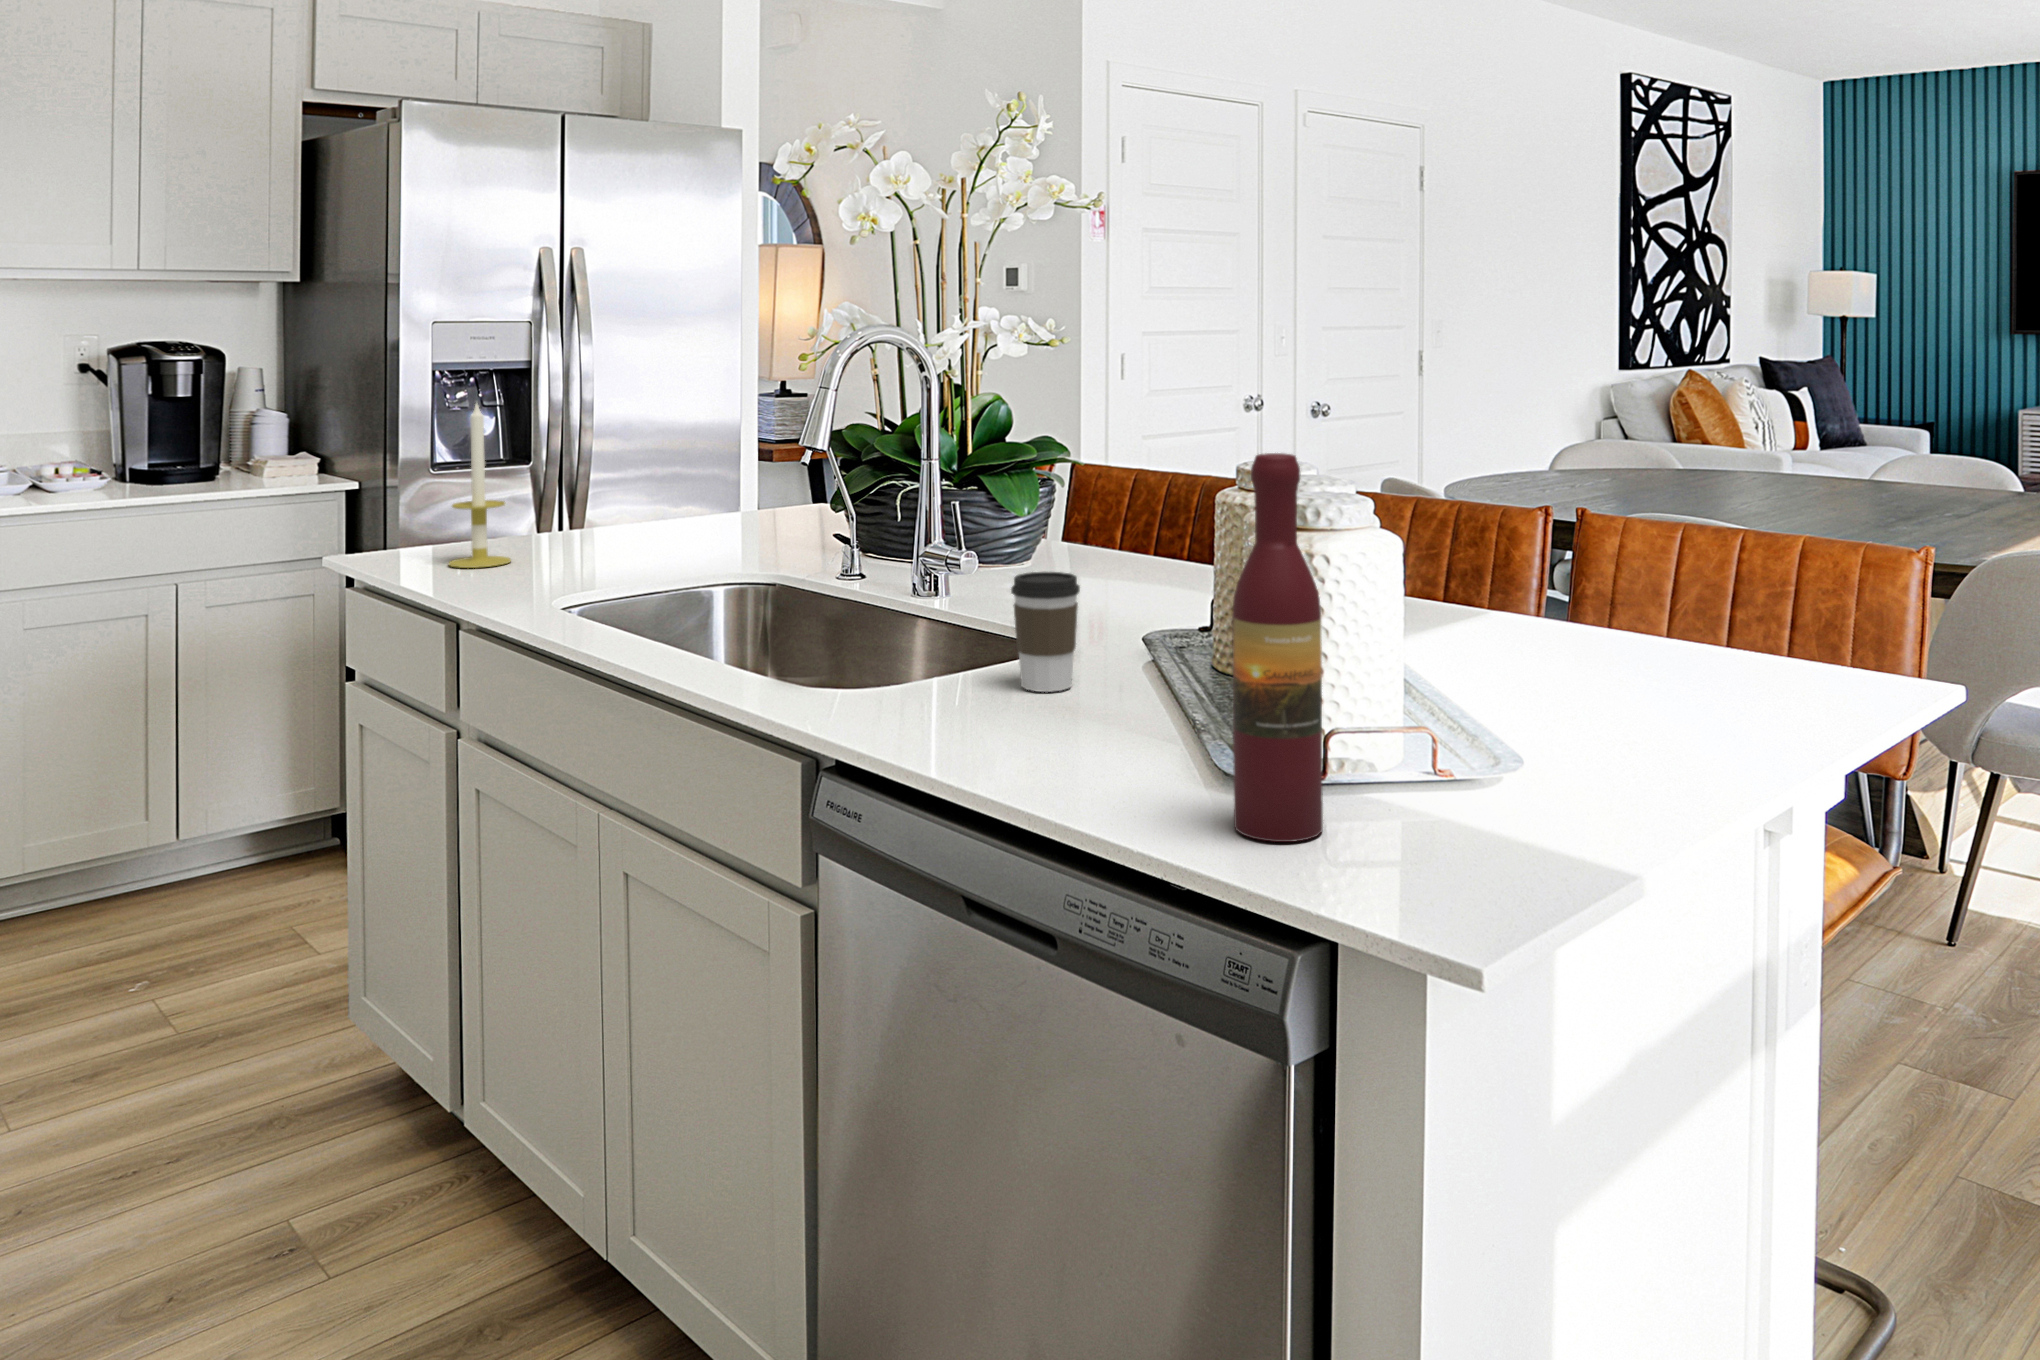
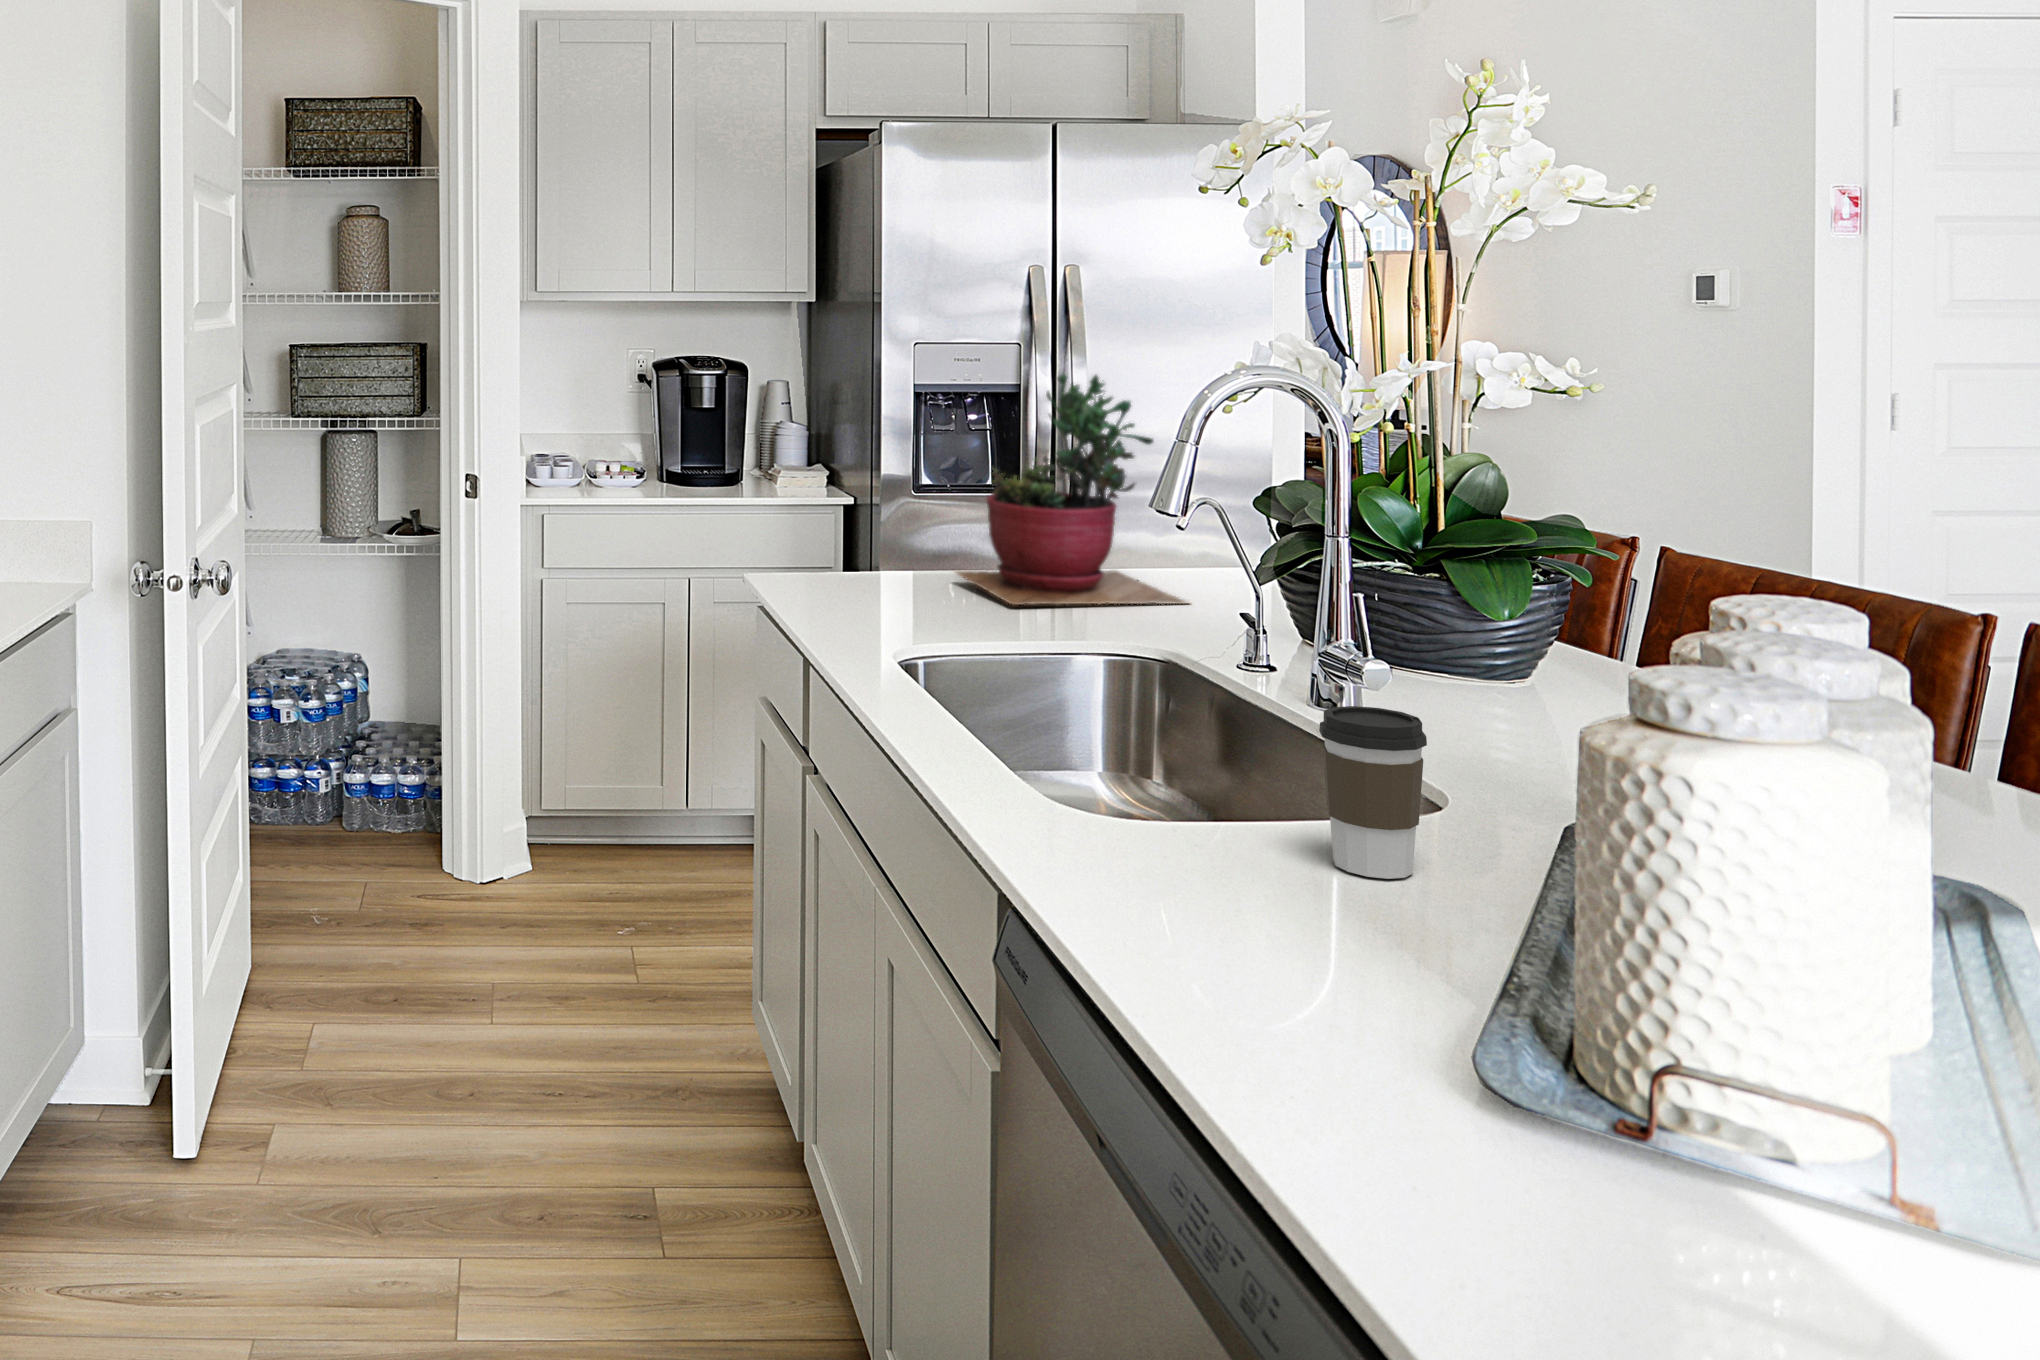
succulent plant: none [547,345,763,556] -> present [956,375,1186,605]
candle: present [449,404,511,568] -> none [837,426,901,599]
wine bottle: present [1232,453,1323,842] -> none [1457,595,1628,1245]

